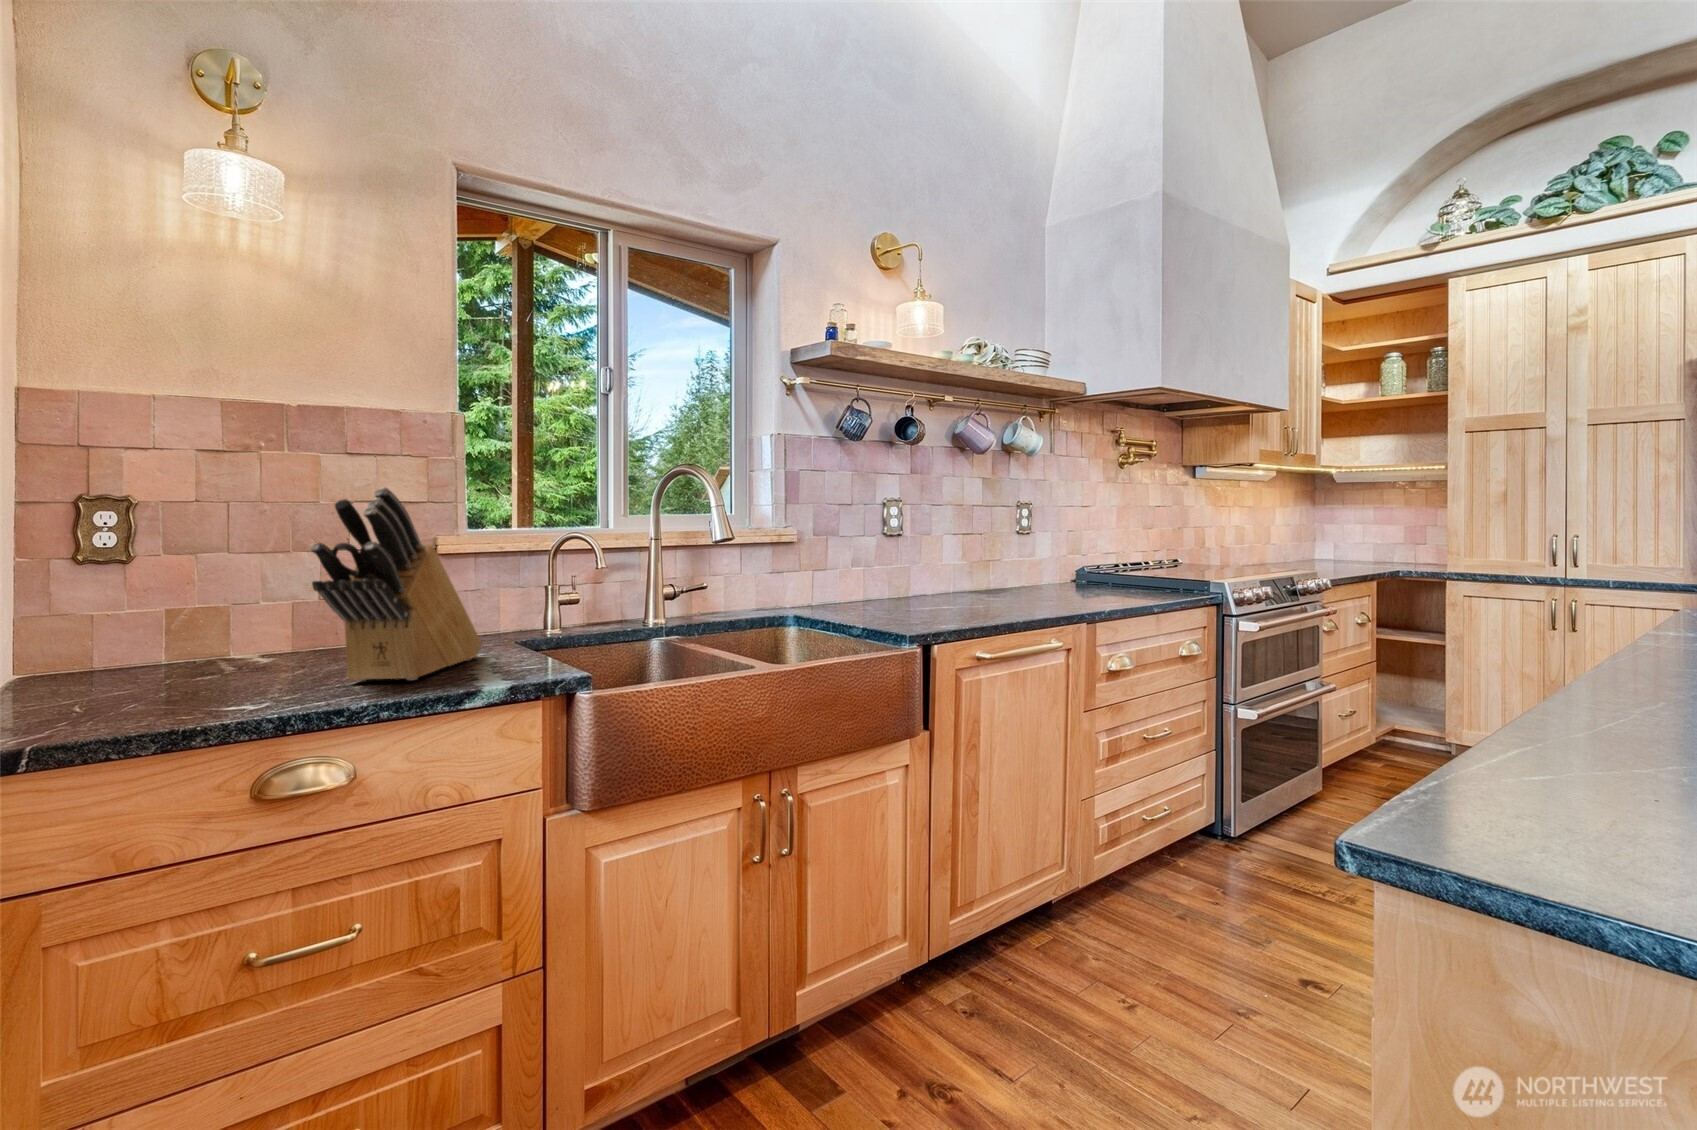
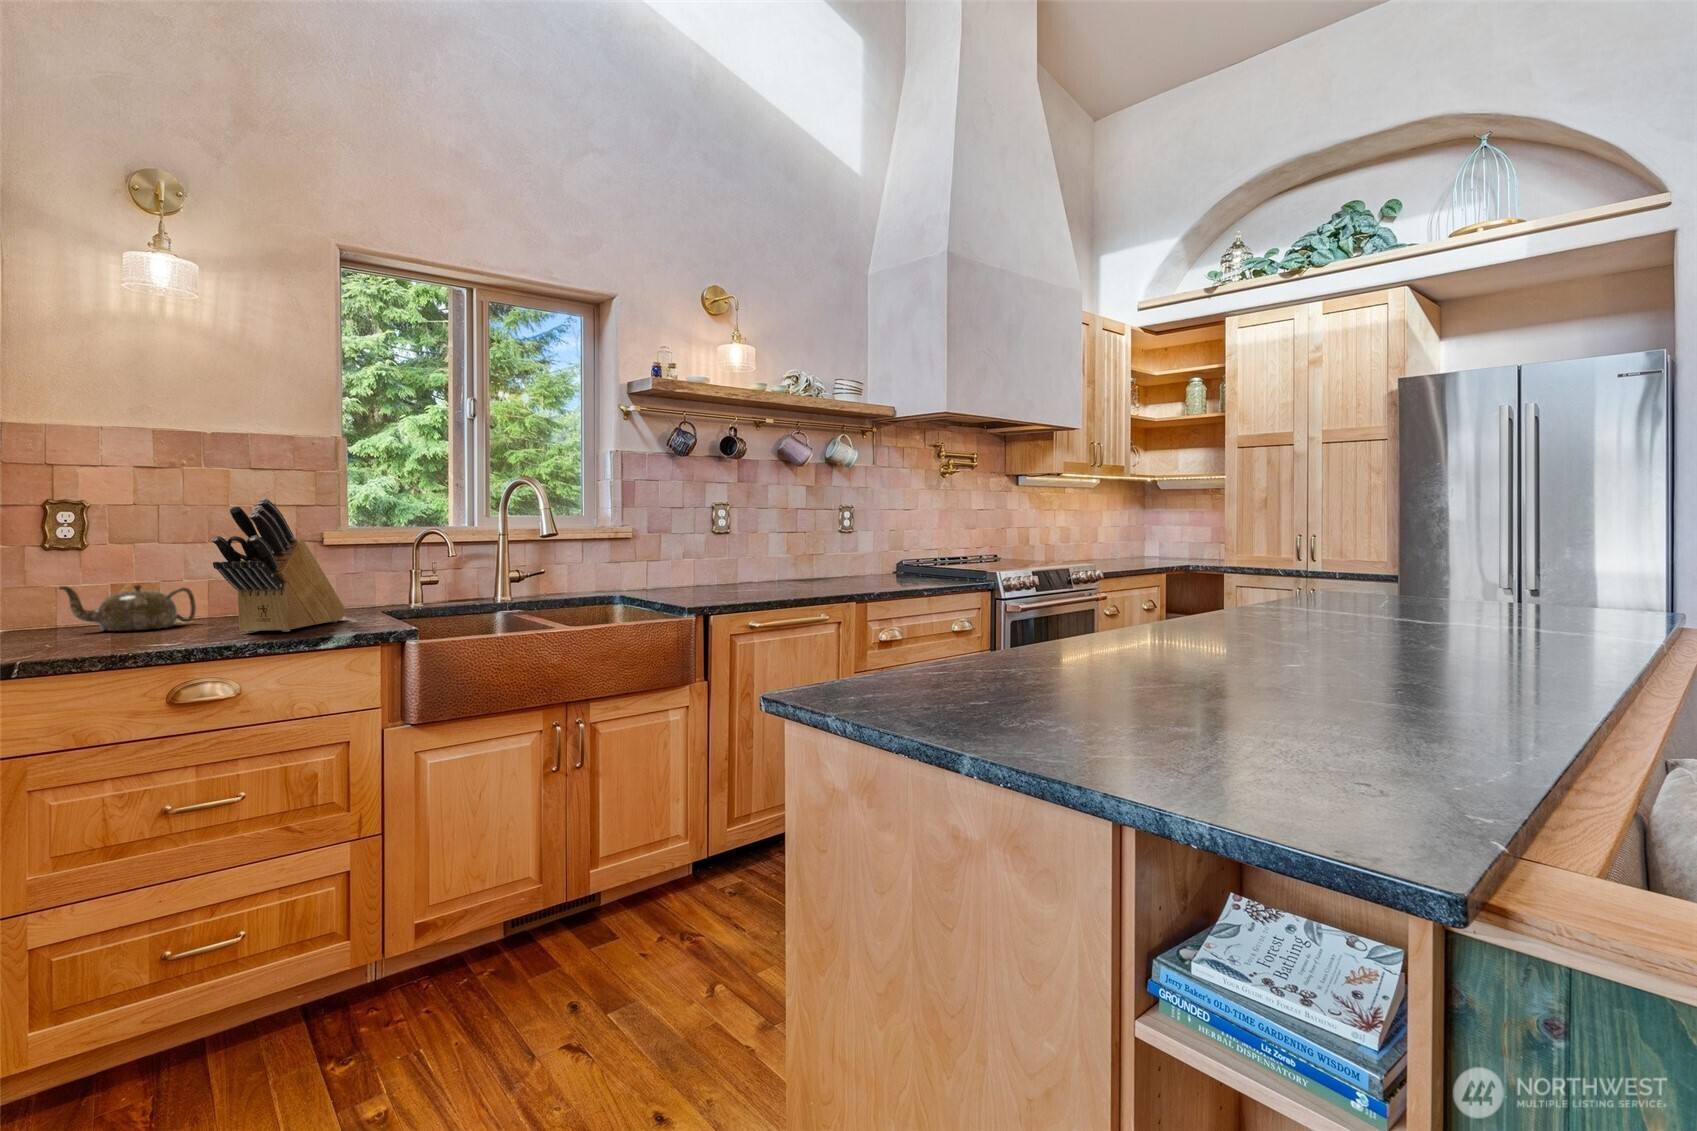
teapot: none [96,610,283,677] -> present [59,584,196,631]

